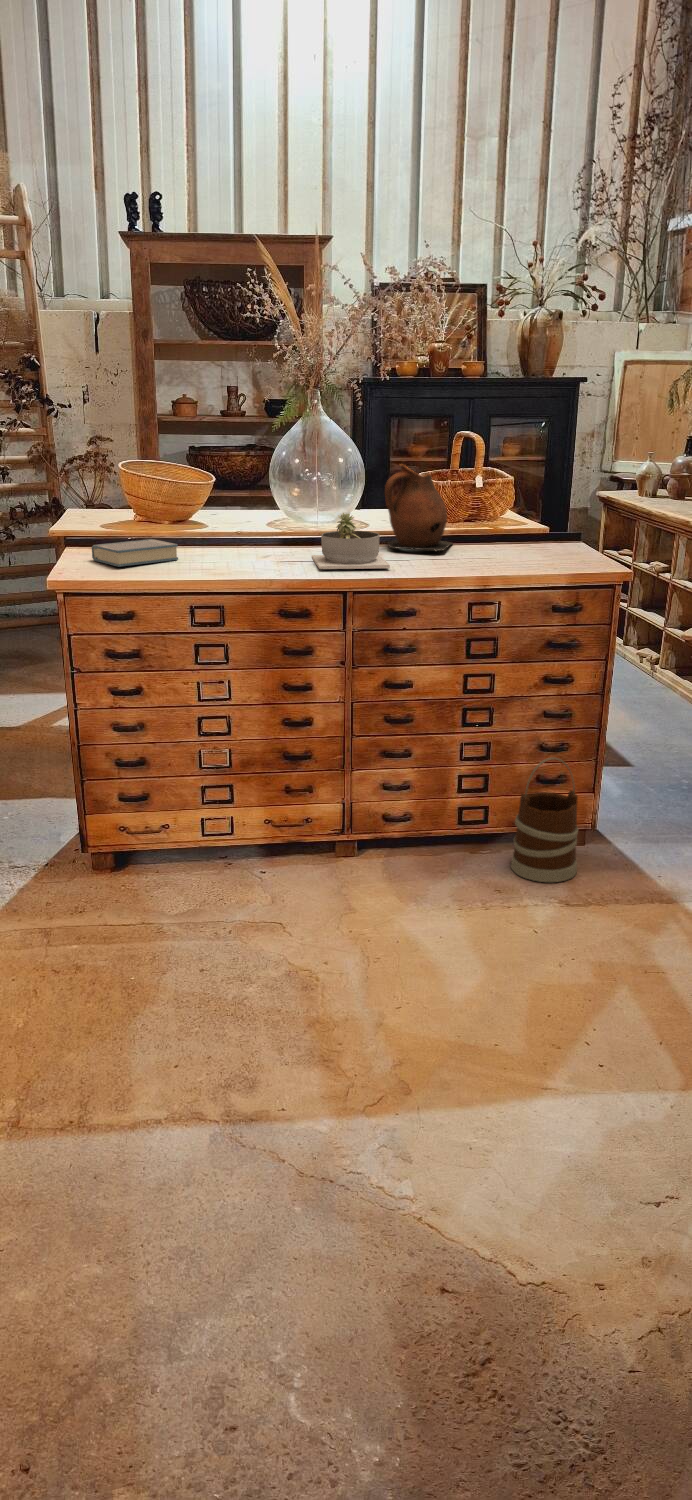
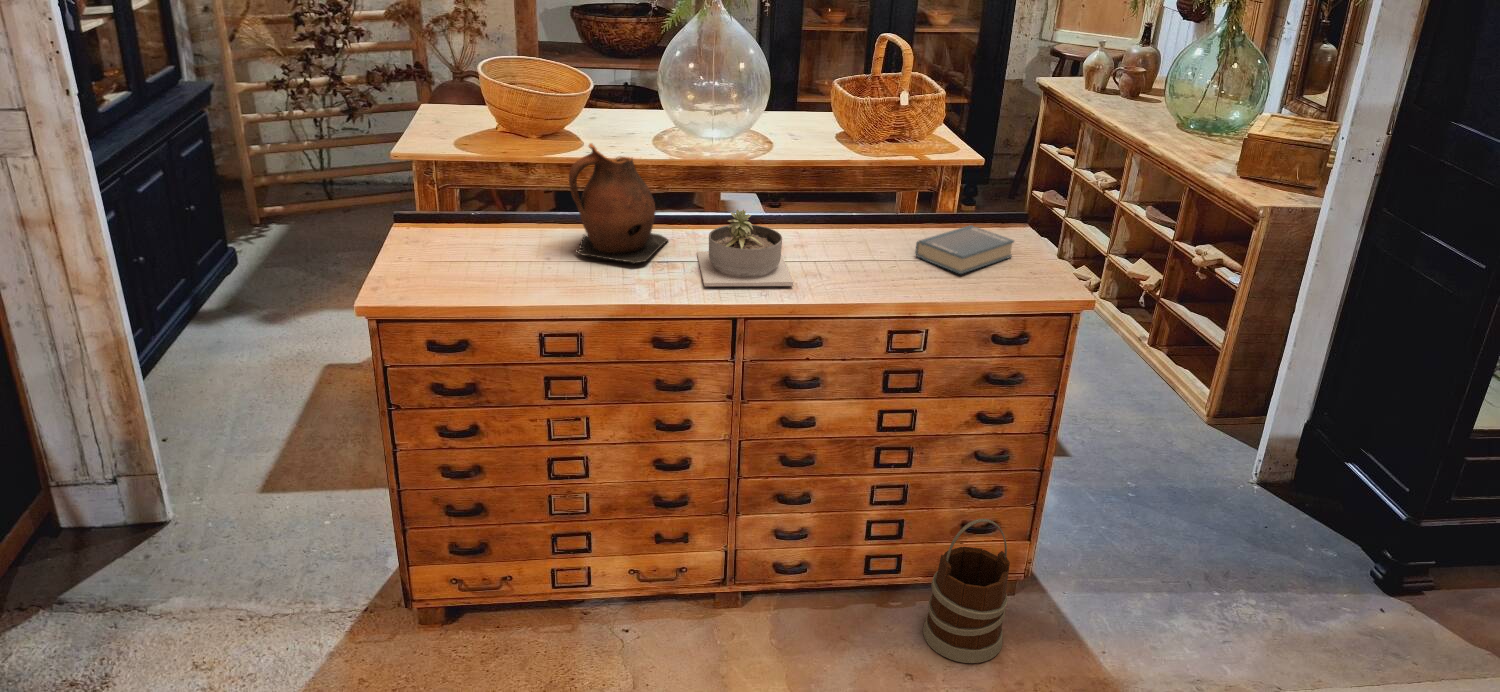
ceramic pitcher: present [385,464,453,551] -> present [569,144,668,264]
hardback book: present [92,539,178,567] -> present [915,225,1014,274]

